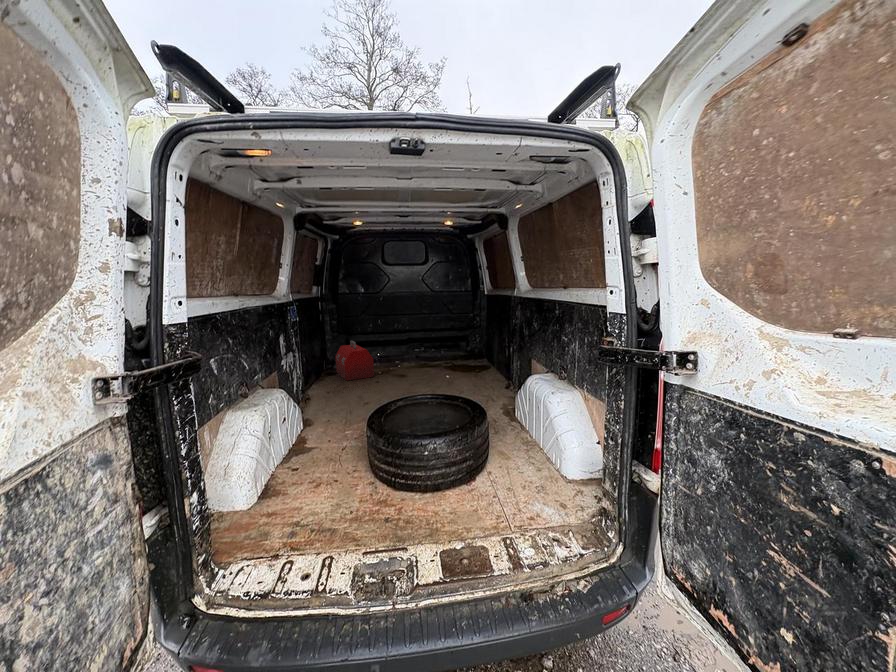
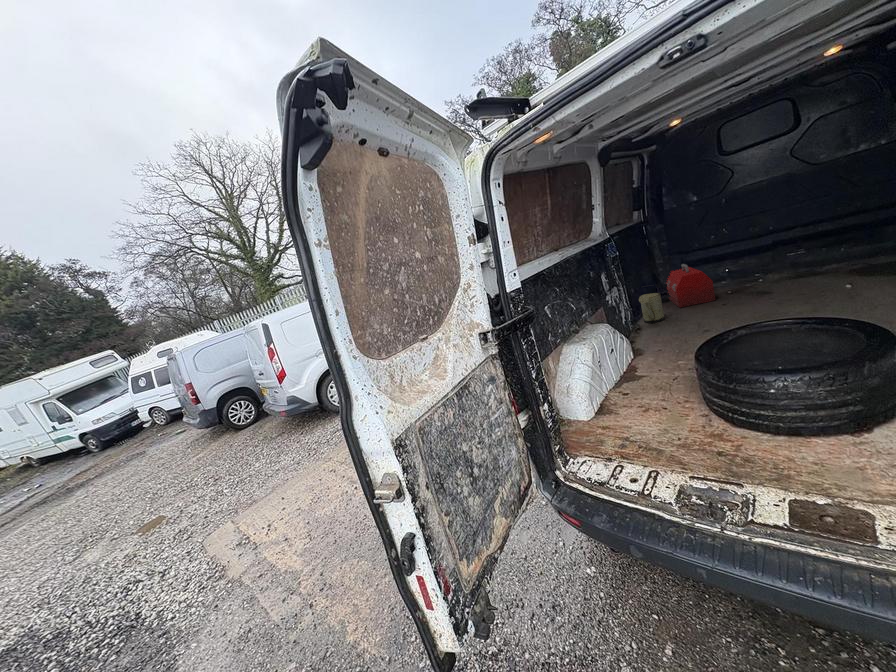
watering can: none [313,356,333,394] -> present [639,293,665,323]

